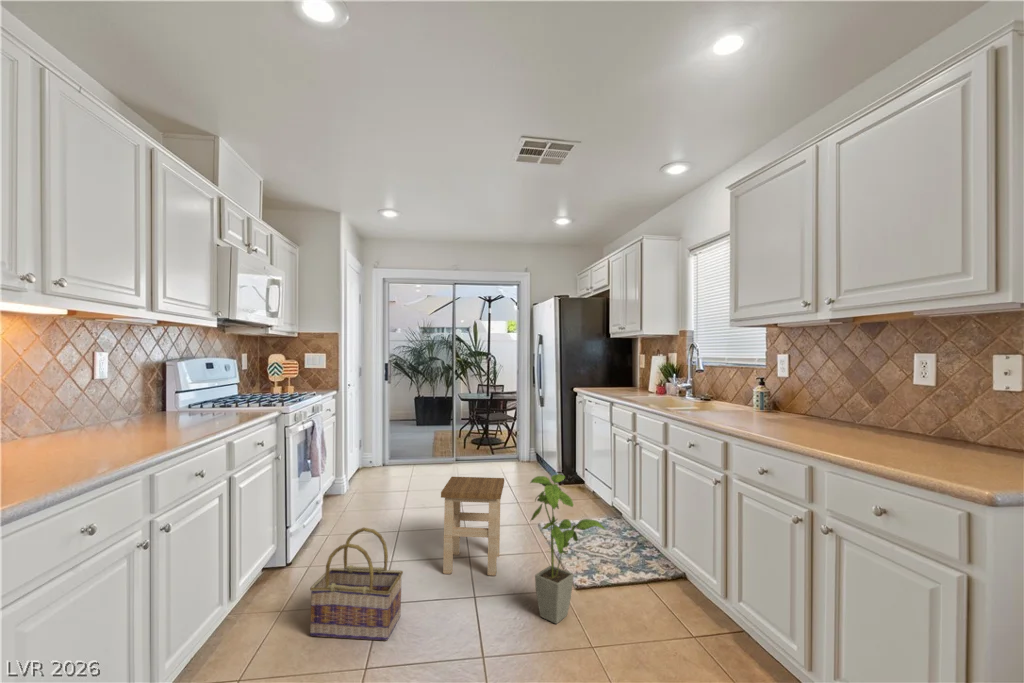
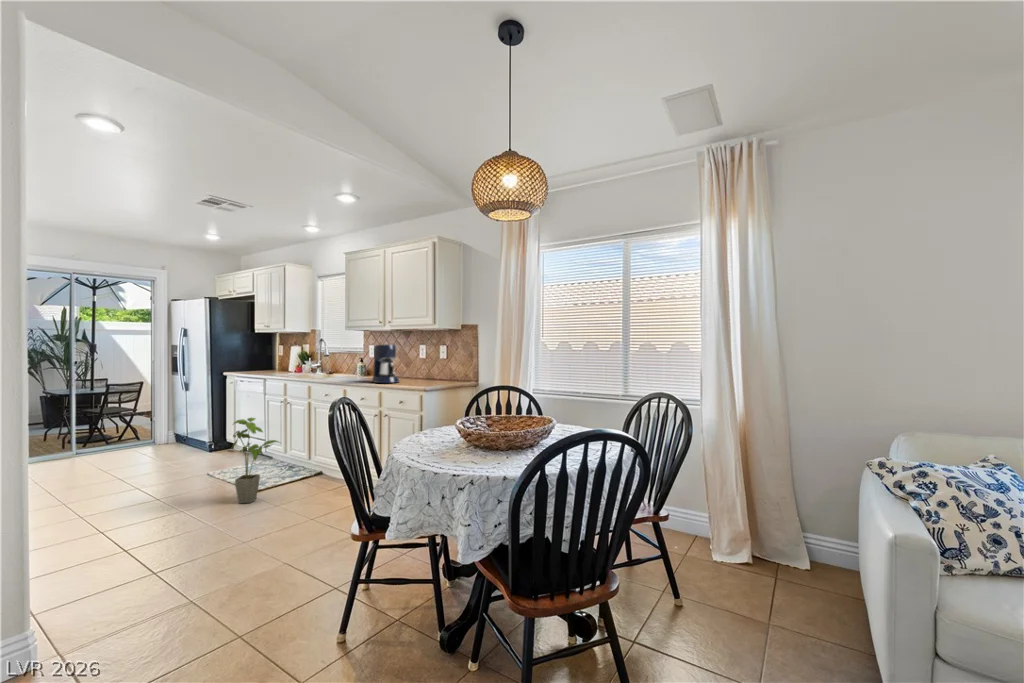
coffee maker: none [786,352,863,445] -> present [372,344,399,383]
stool: present [441,477,504,576] -> none [139,437,197,508]
basket: present [310,528,403,640] -> none [58,474,135,553]

